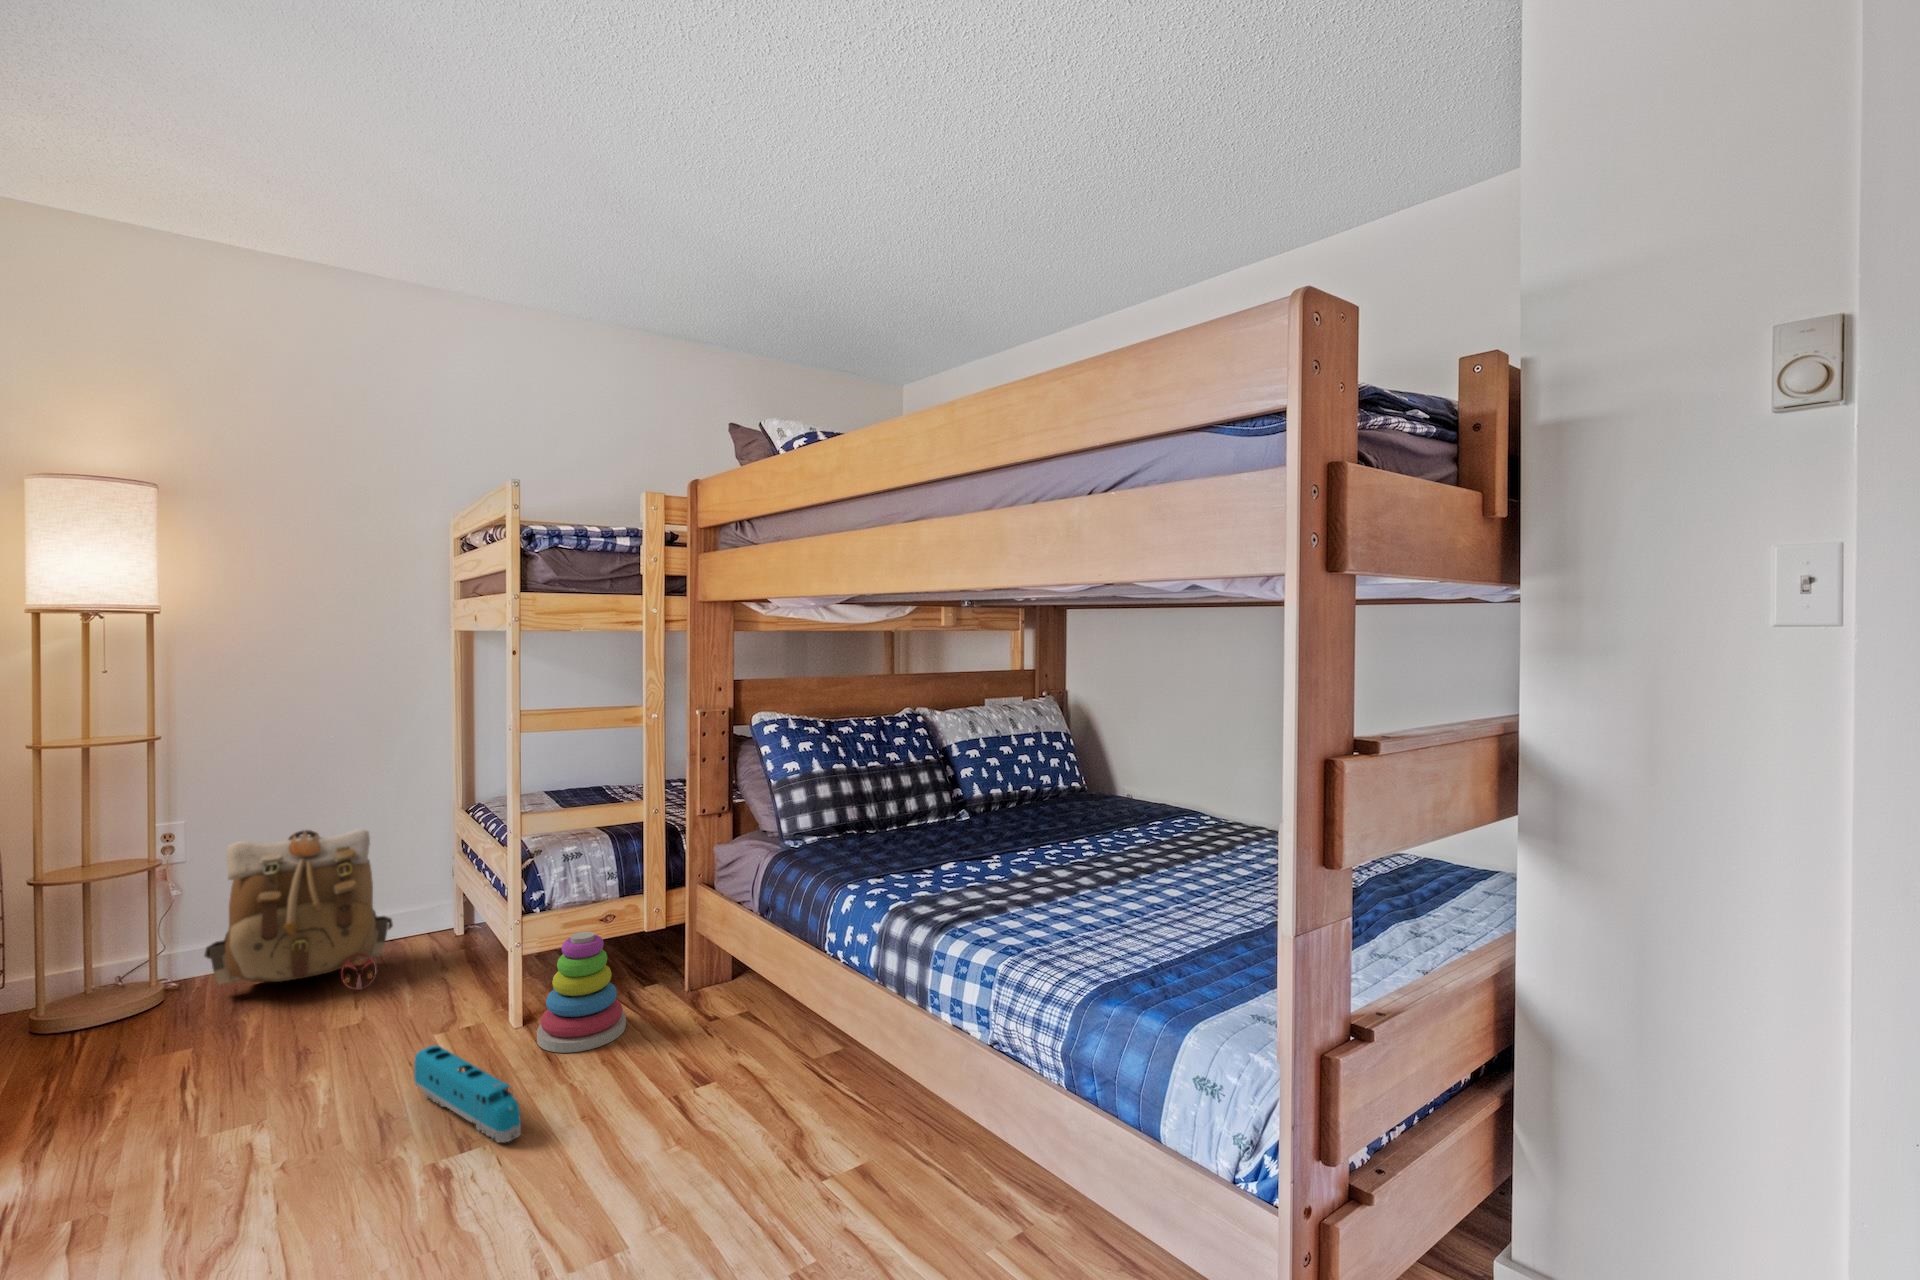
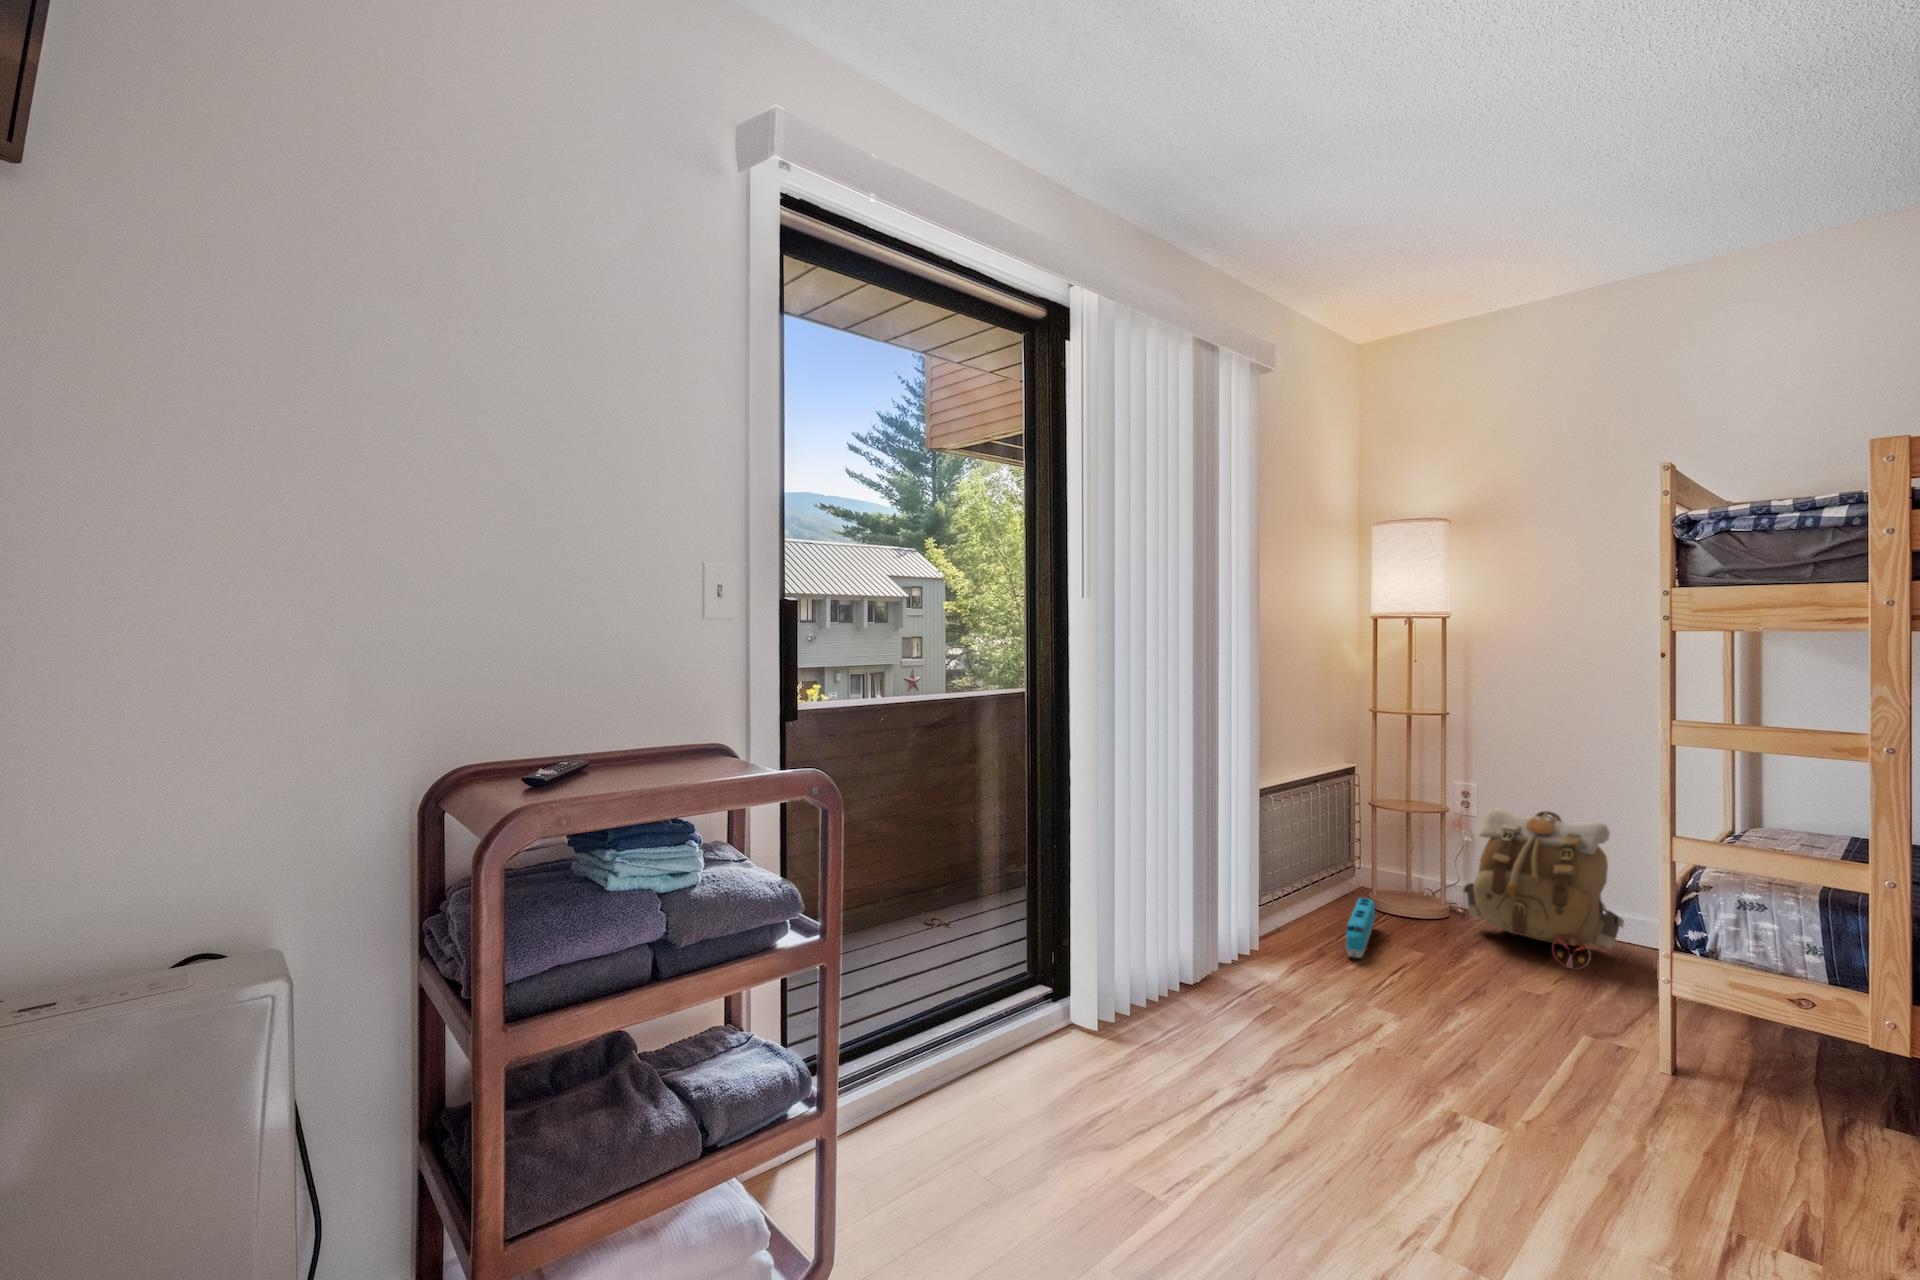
stacking toy: present [537,932,626,1053] -> none [1659,993,1796,1146]
toy train: present [414,1045,521,1142] -> present [1346,898,1375,958]

